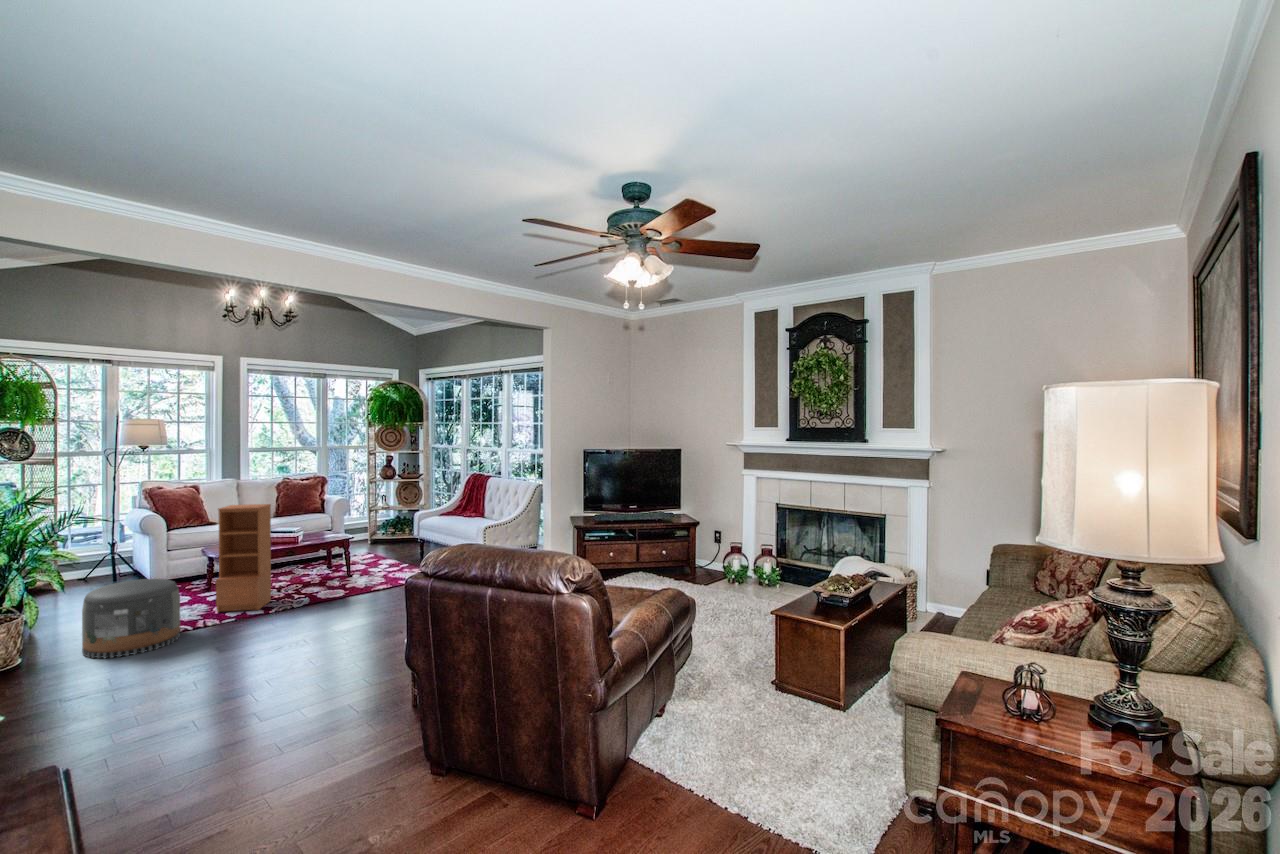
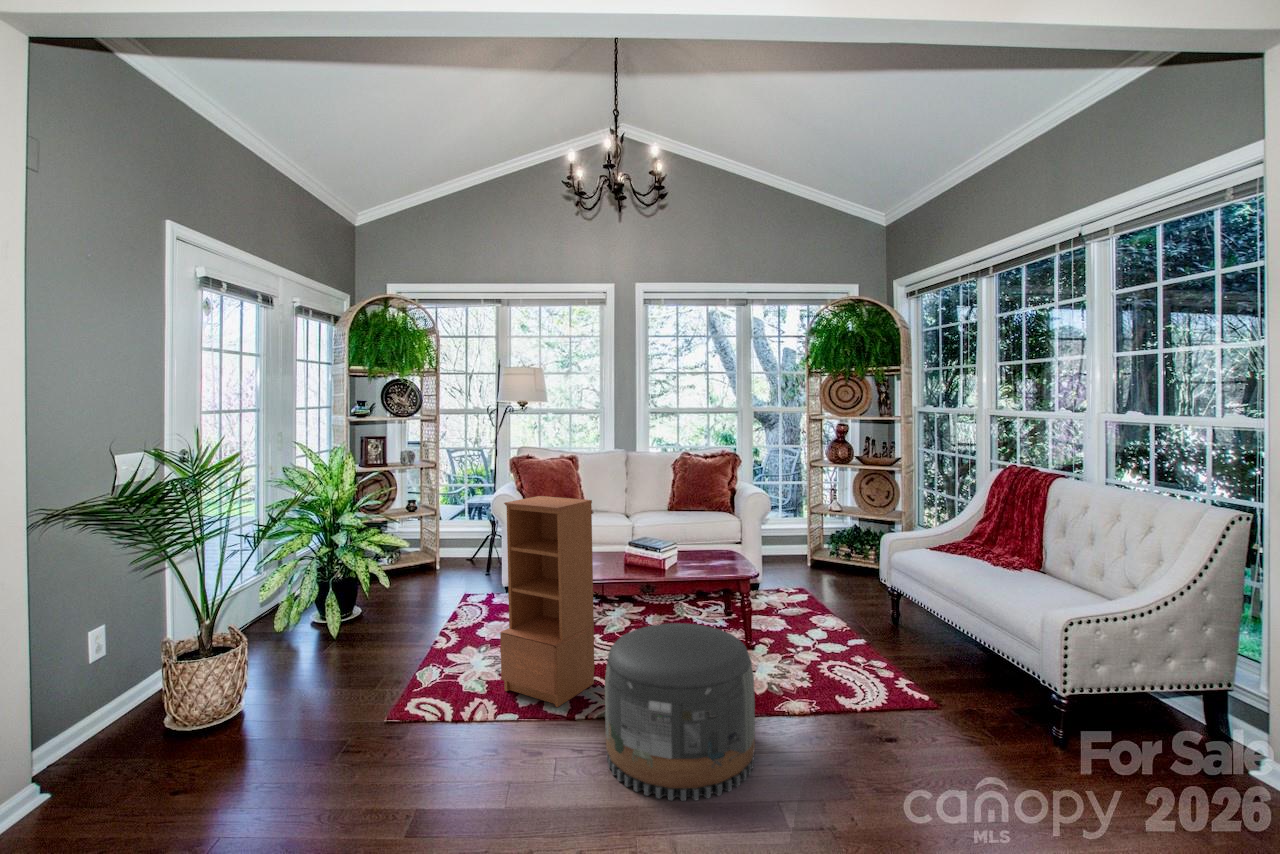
pouf: present [82,579,180,658] -> present [605,623,755,801]

